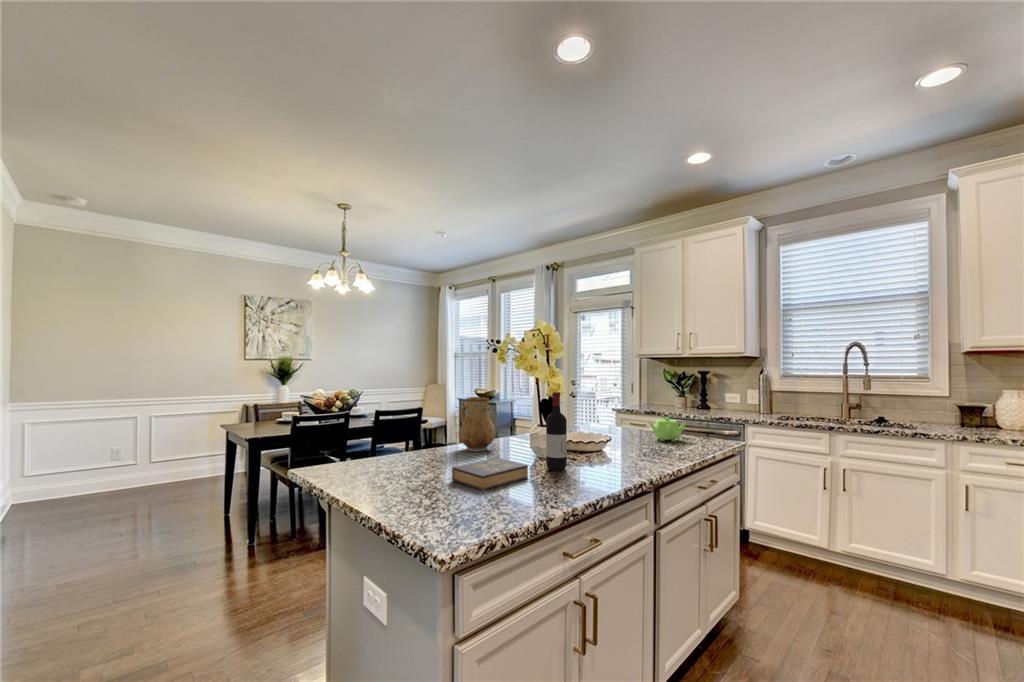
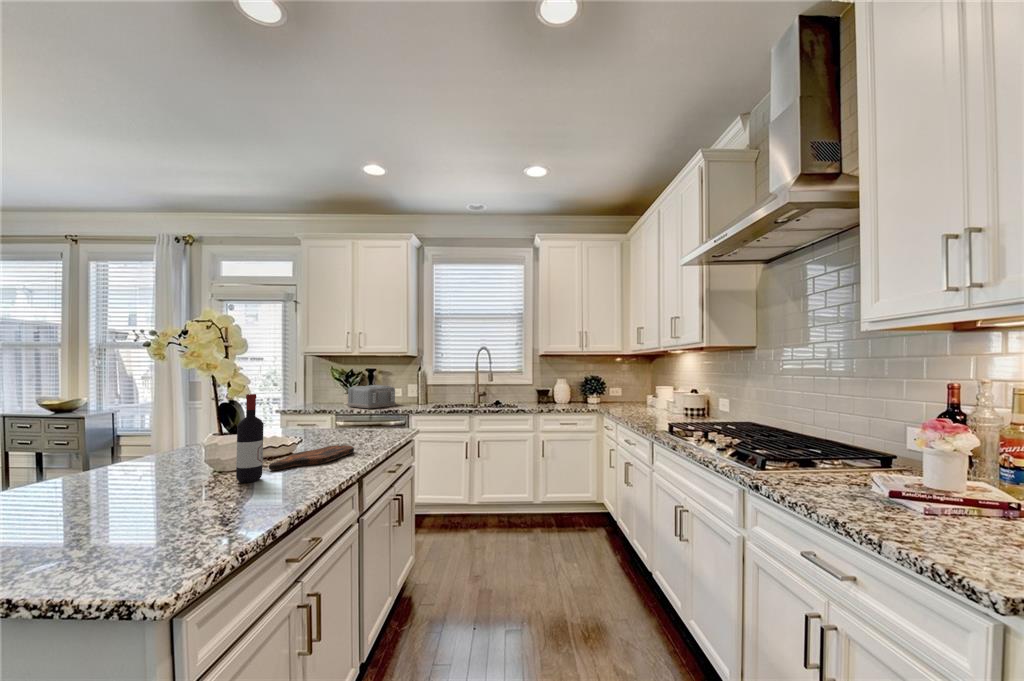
toaster: none [679,389,733,413] -> present [347,385,396,408]
ceramic pitcher: present [459,397,495,451] -> none [77,408,143,483]
teapot: present [649,417,686,442] -> none [333,413,370,437]
cutting board: none [576,448,659,464] -> present [269,445,354,470]
hardback book: present [452,458,528,491] -> none [101,480,220,522]

